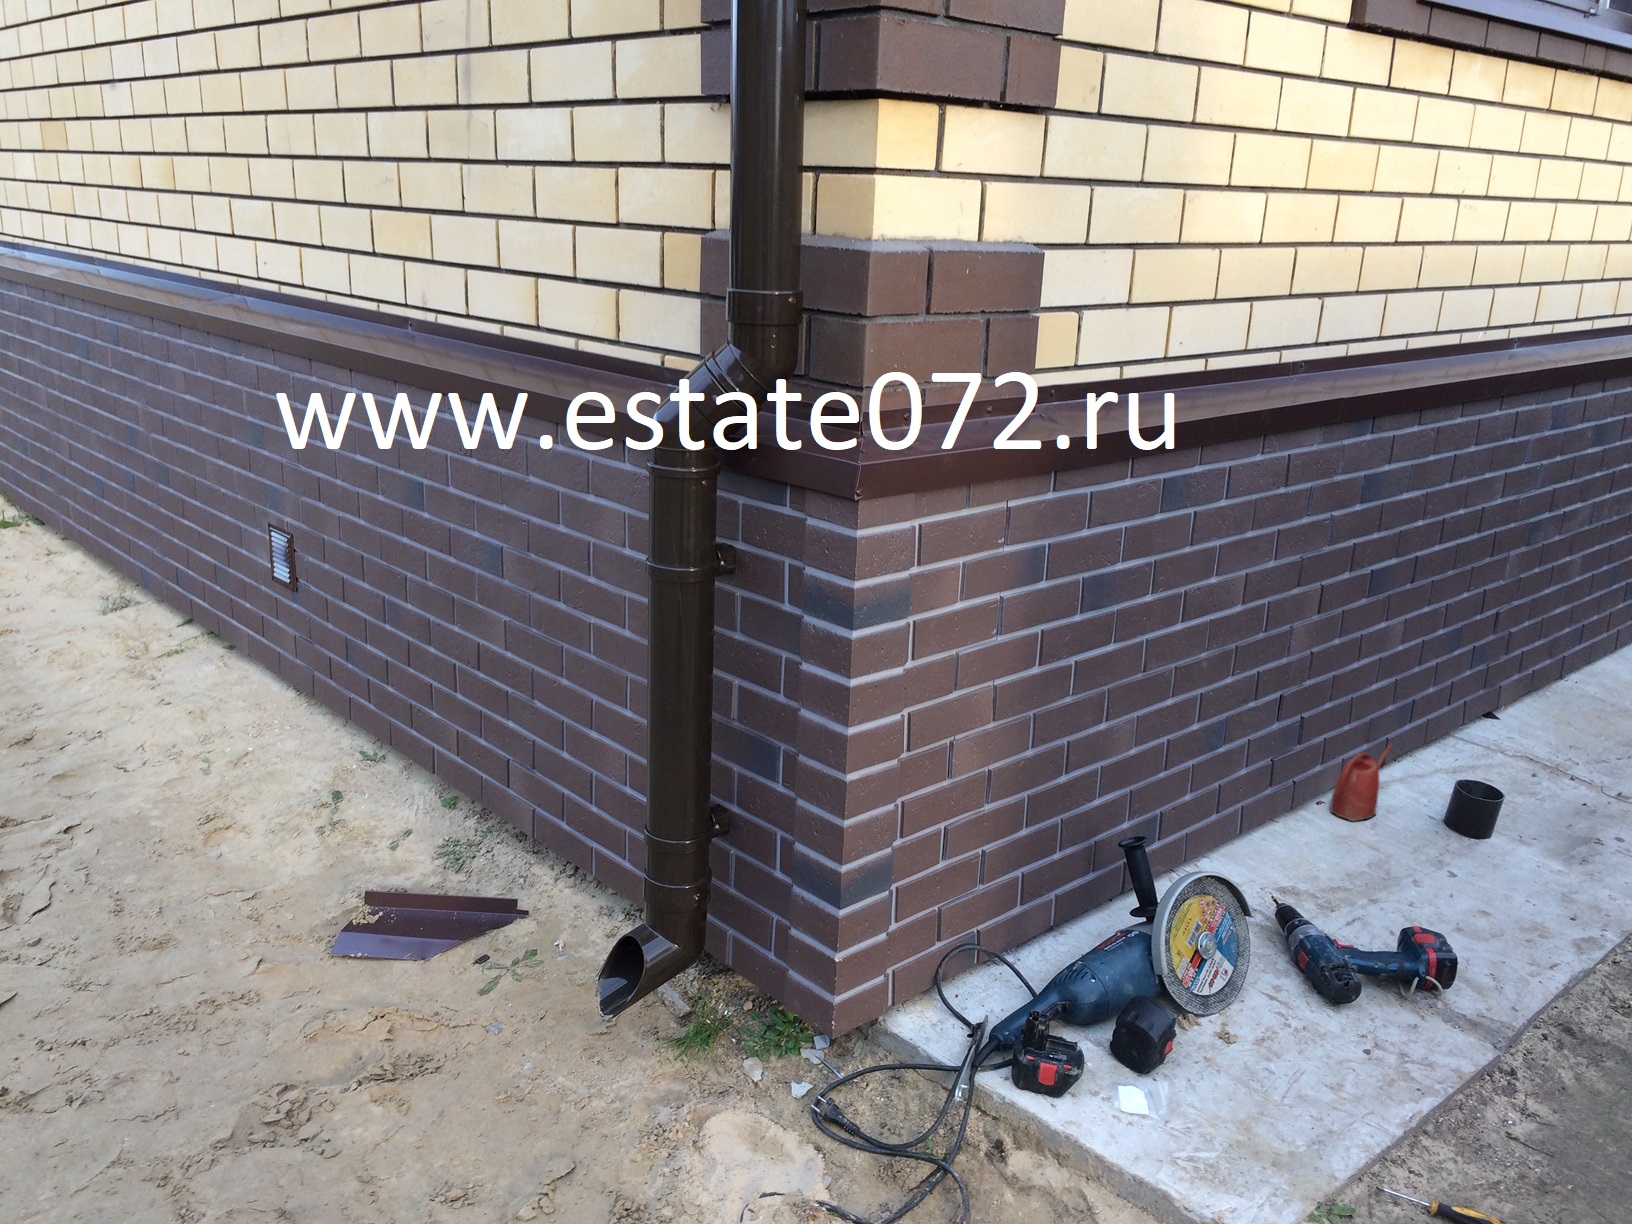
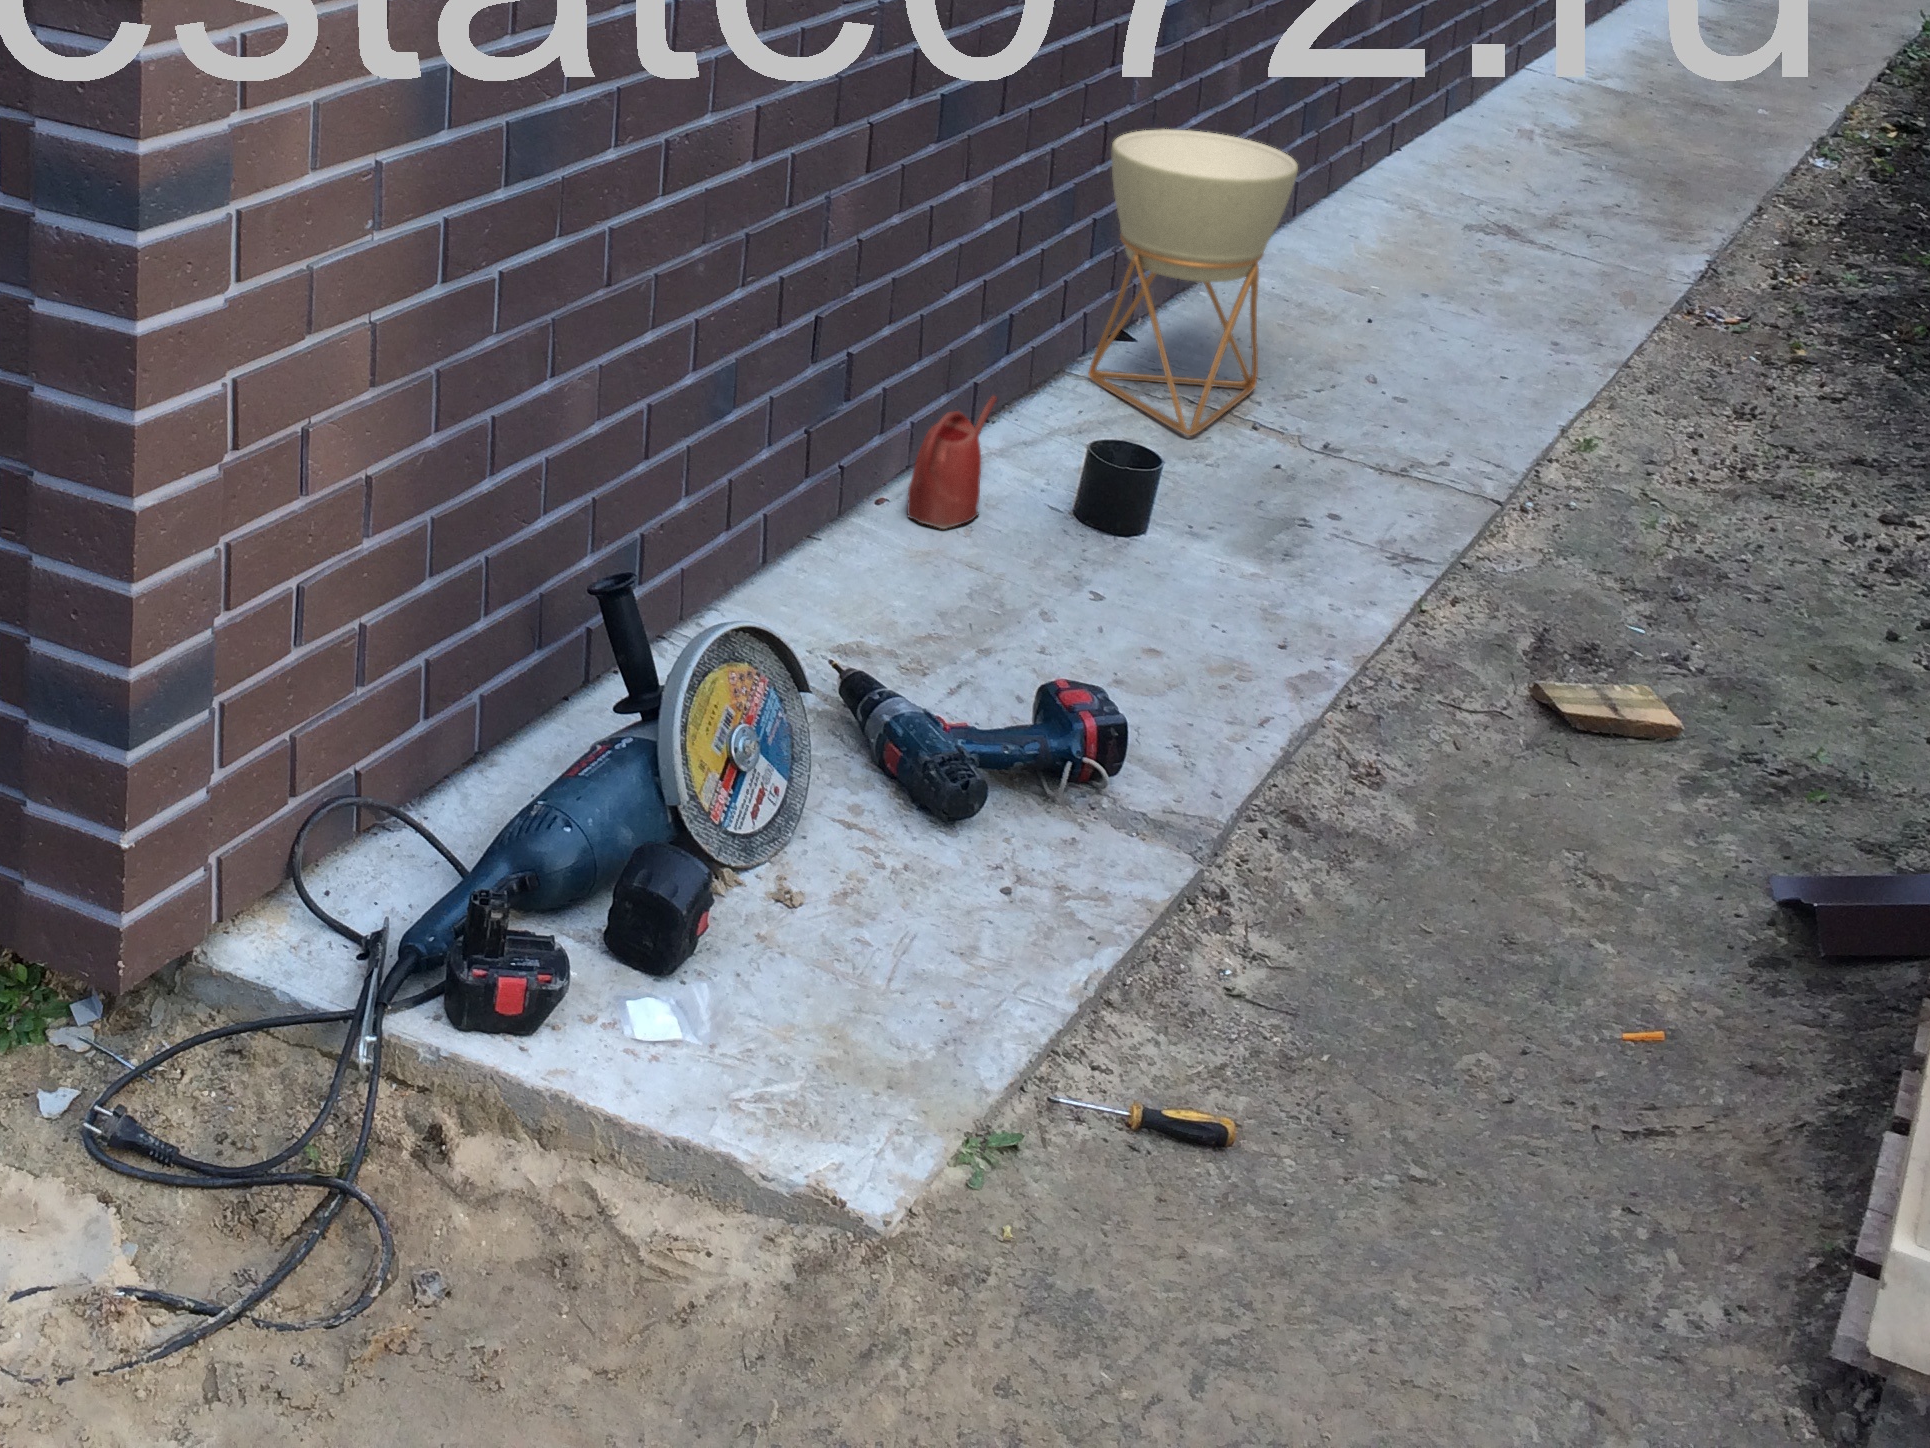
planter: none [1457,591,1607,778] -> present [1088,129,1298,436]

